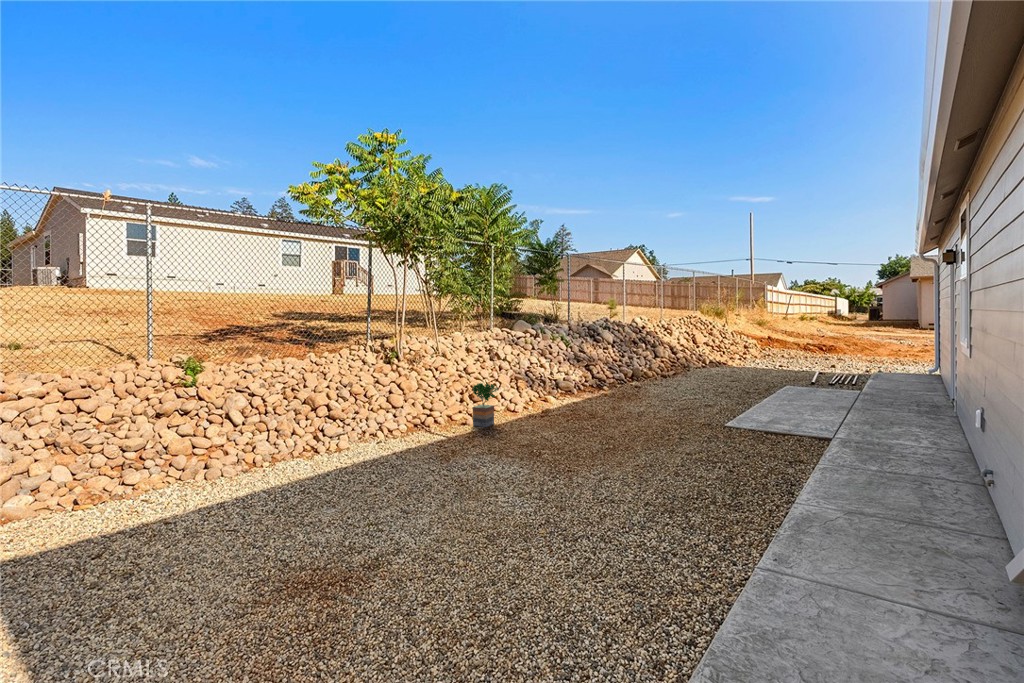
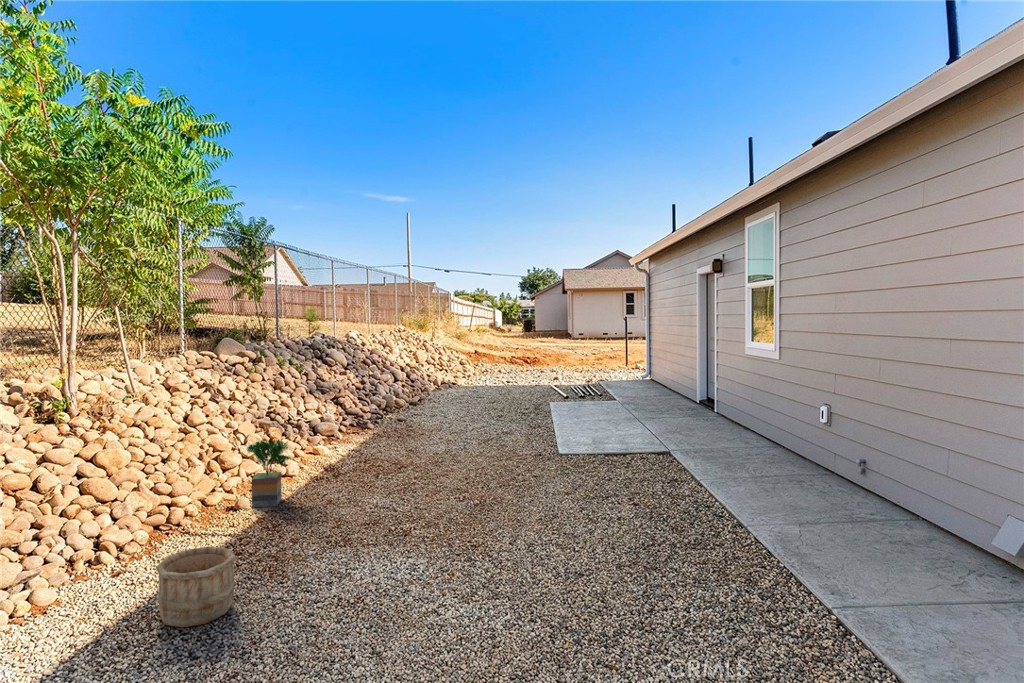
wooden bucket: none [356,434,399,476] -> present [156,546,236,627]

